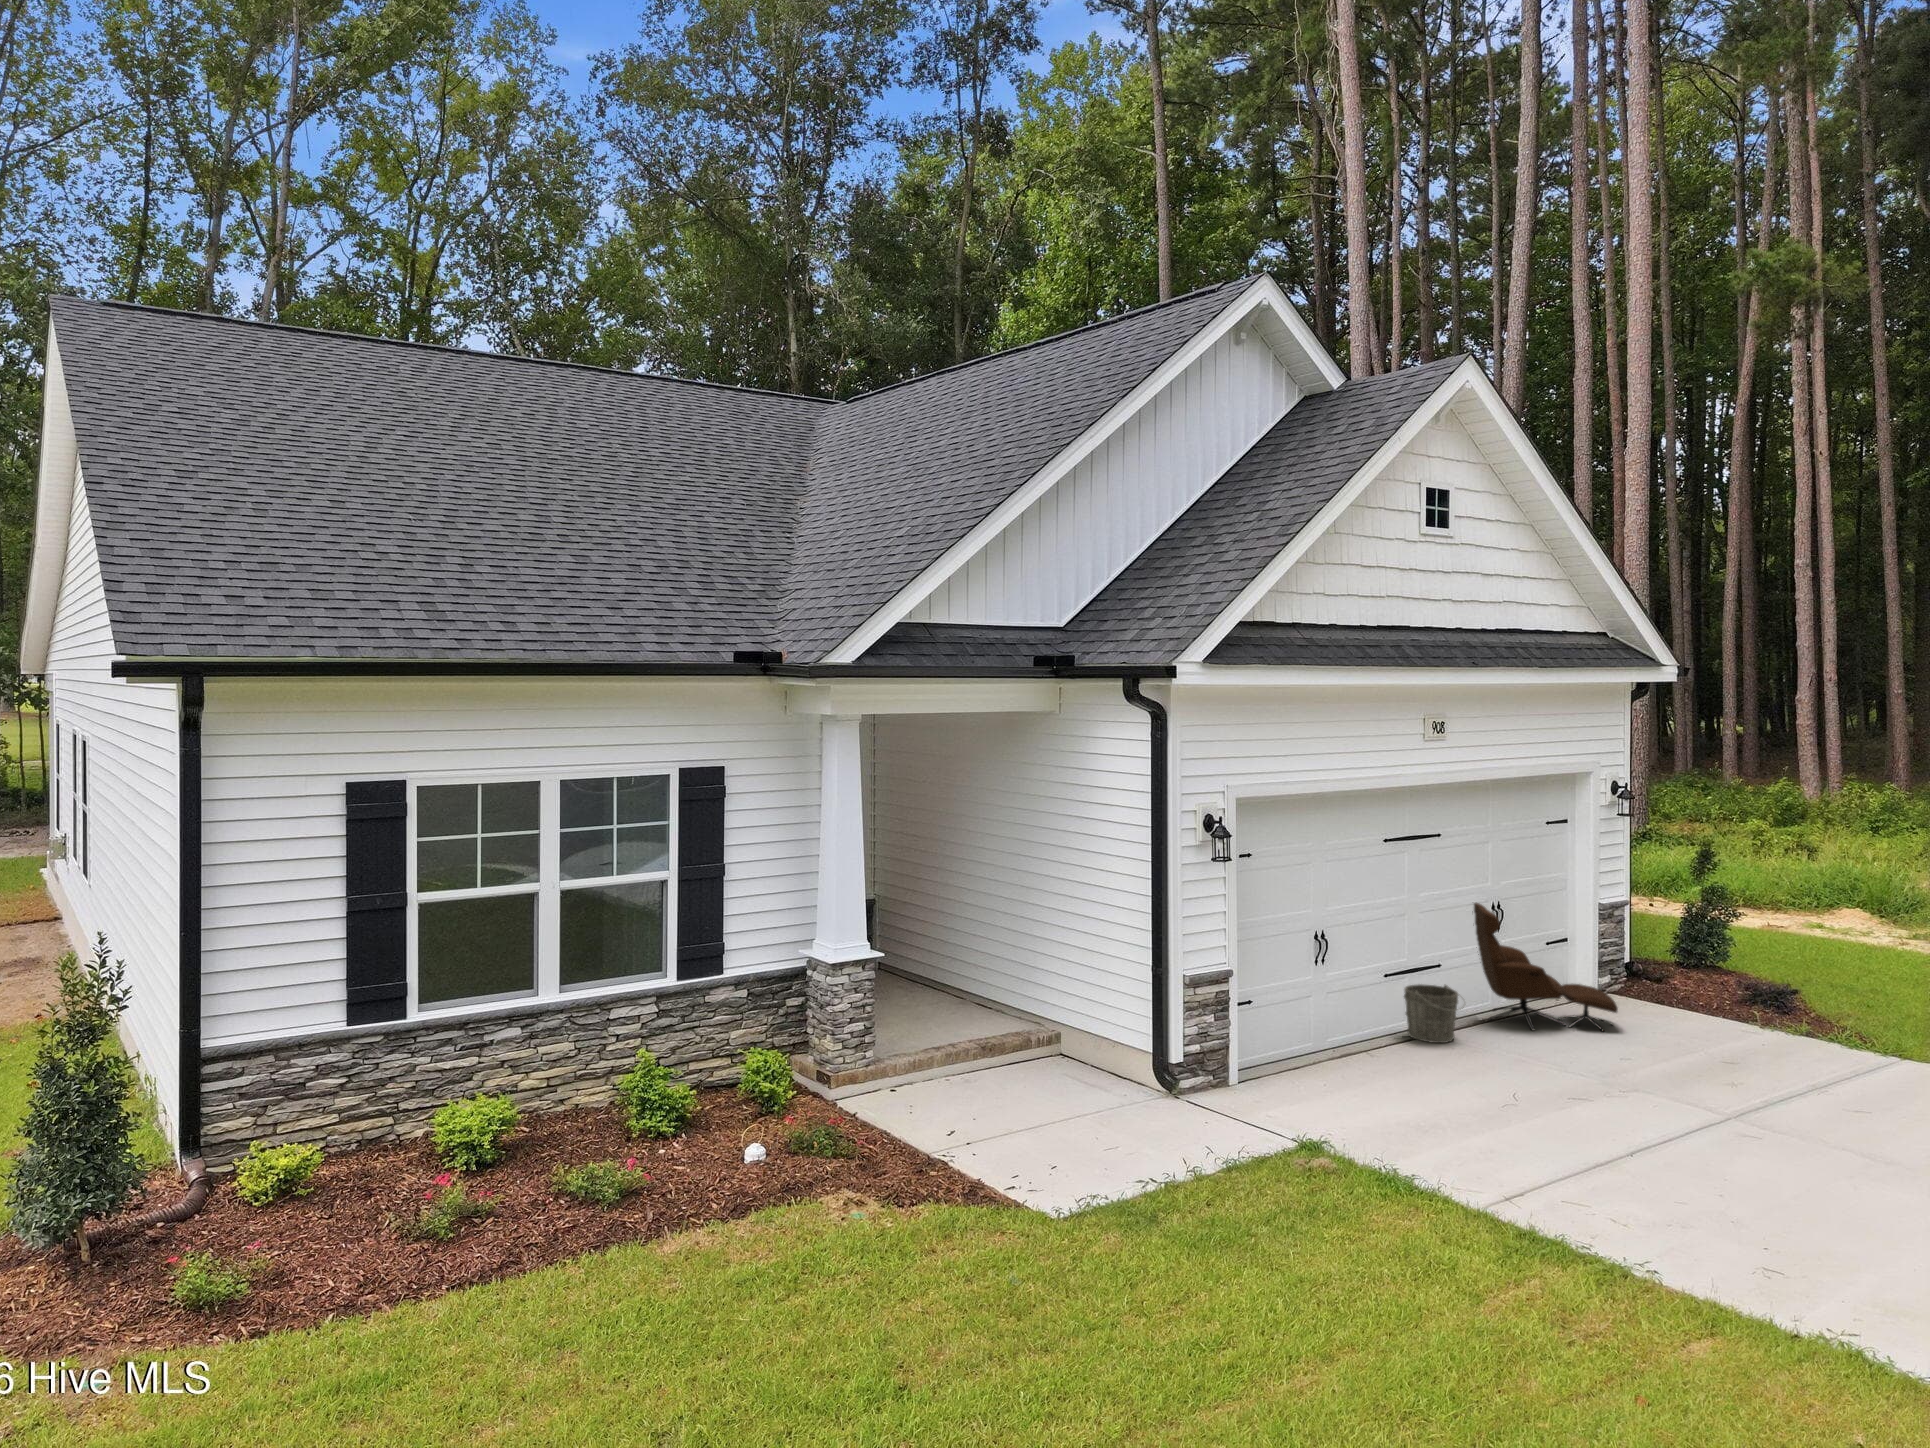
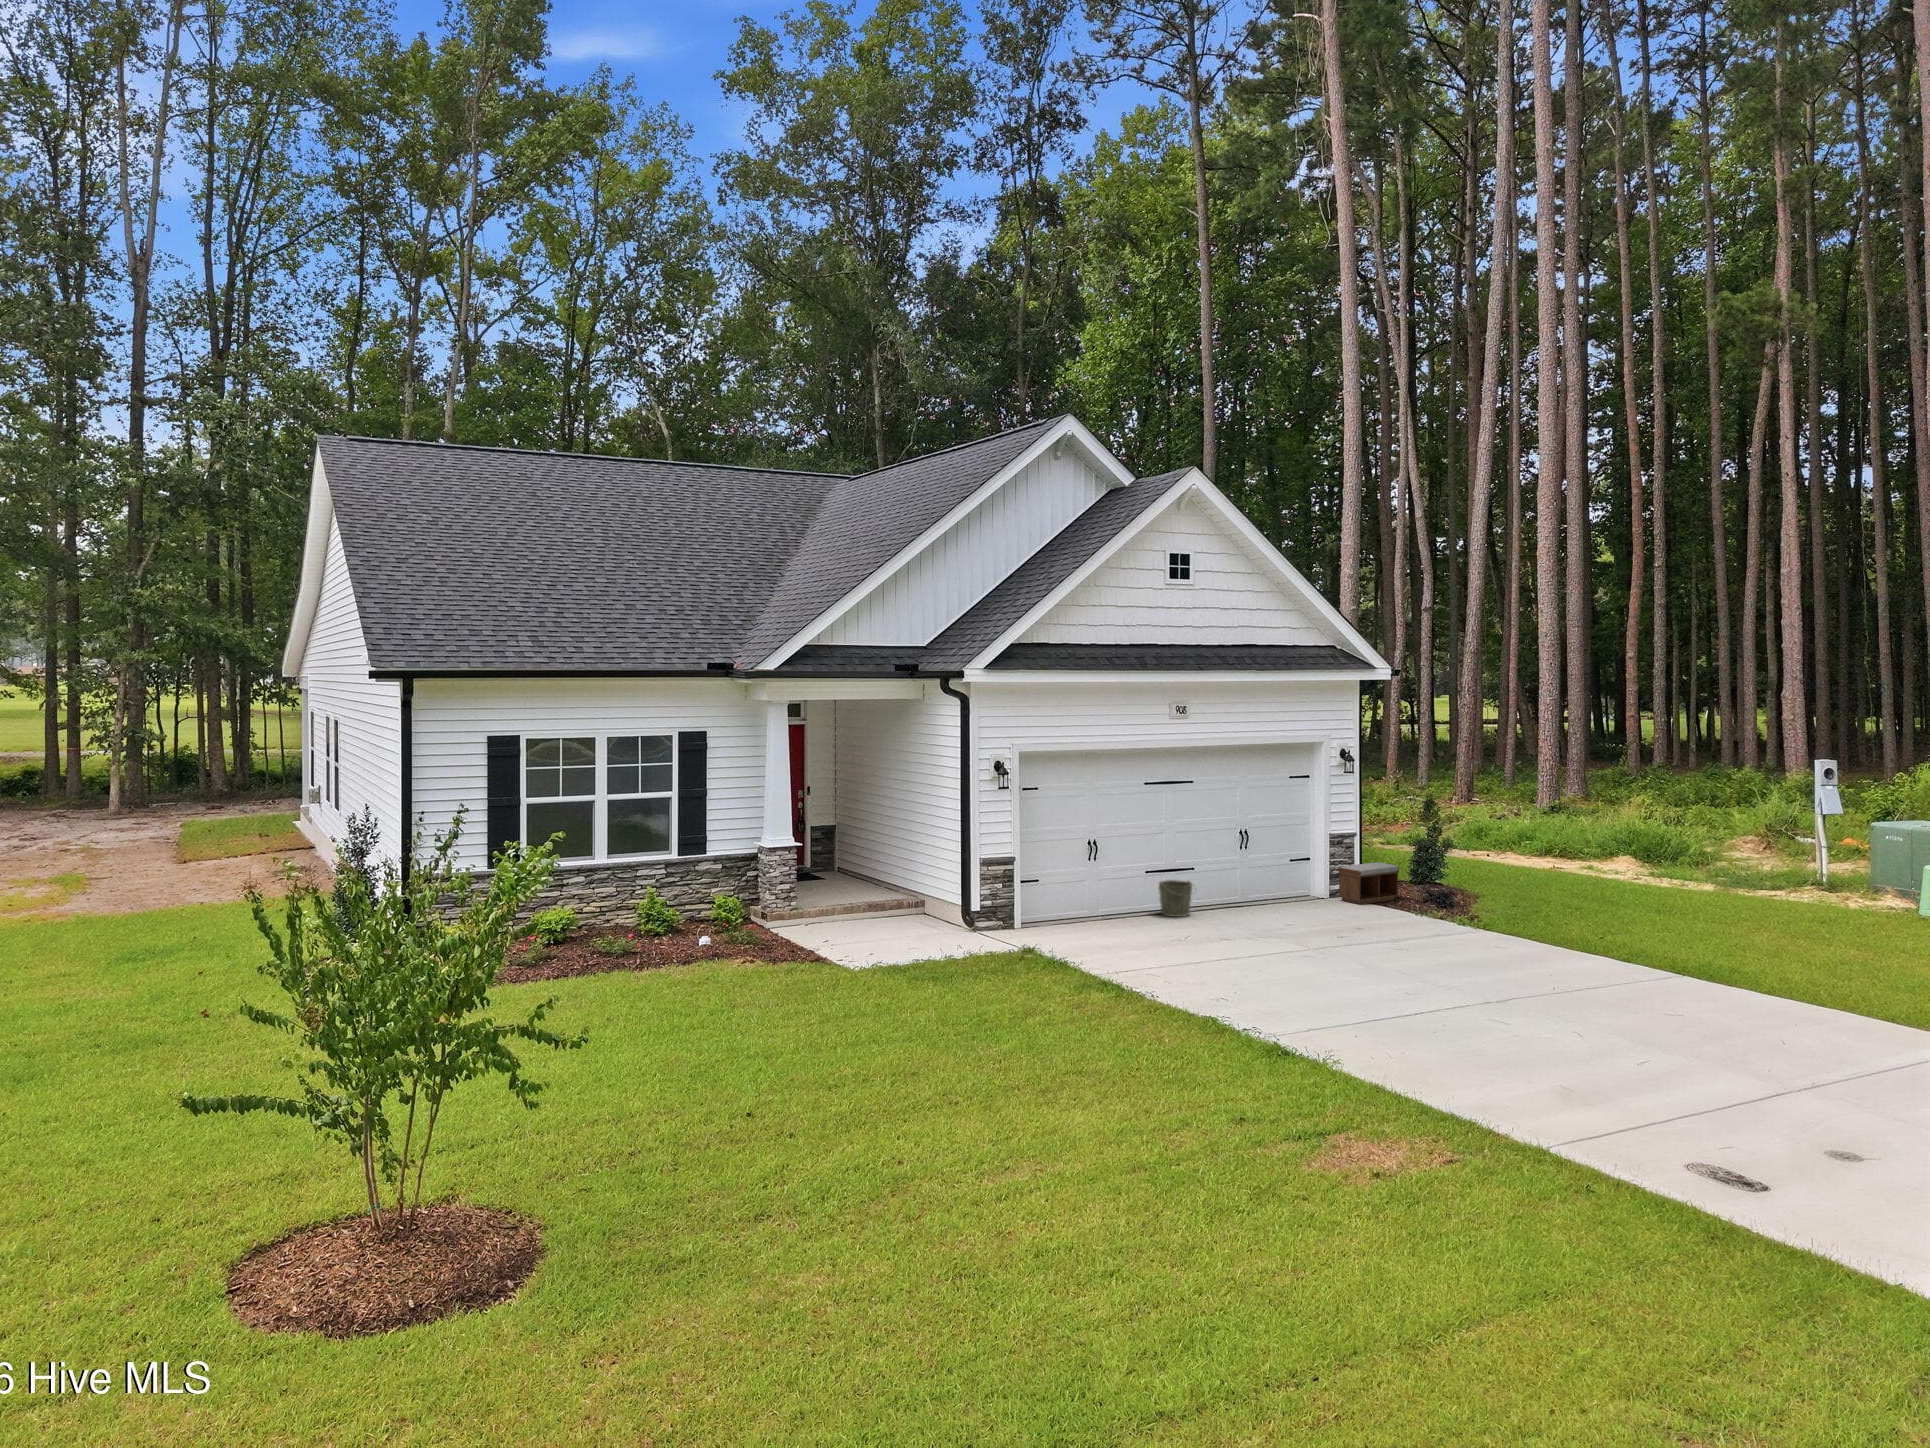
lounge chair: present [1474,903,1618,1031] -> none [1223,829,1314,915]
bench: none [1607,941,1682,1006] -> present [1338,862,1399,905]

